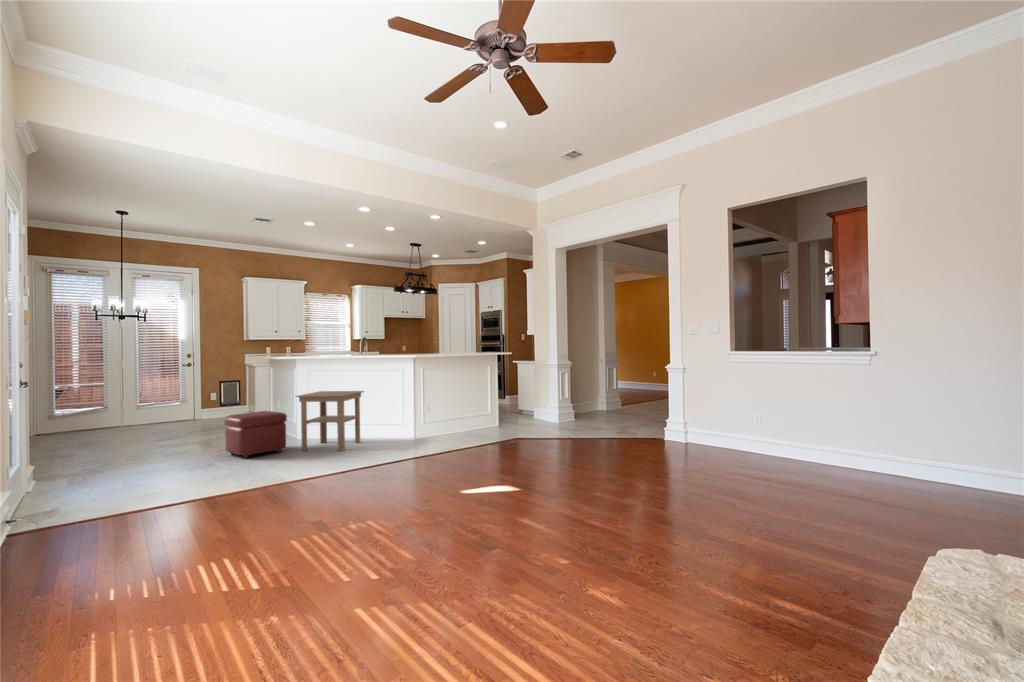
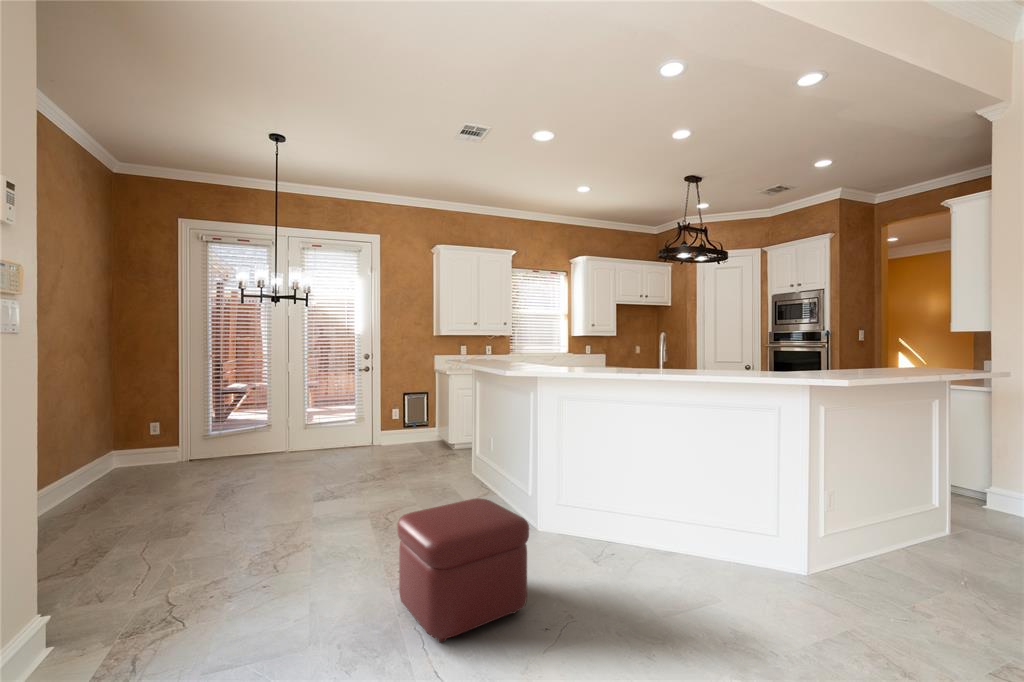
side table: present [296,391,364,451] -> none [552,455,694,647]

